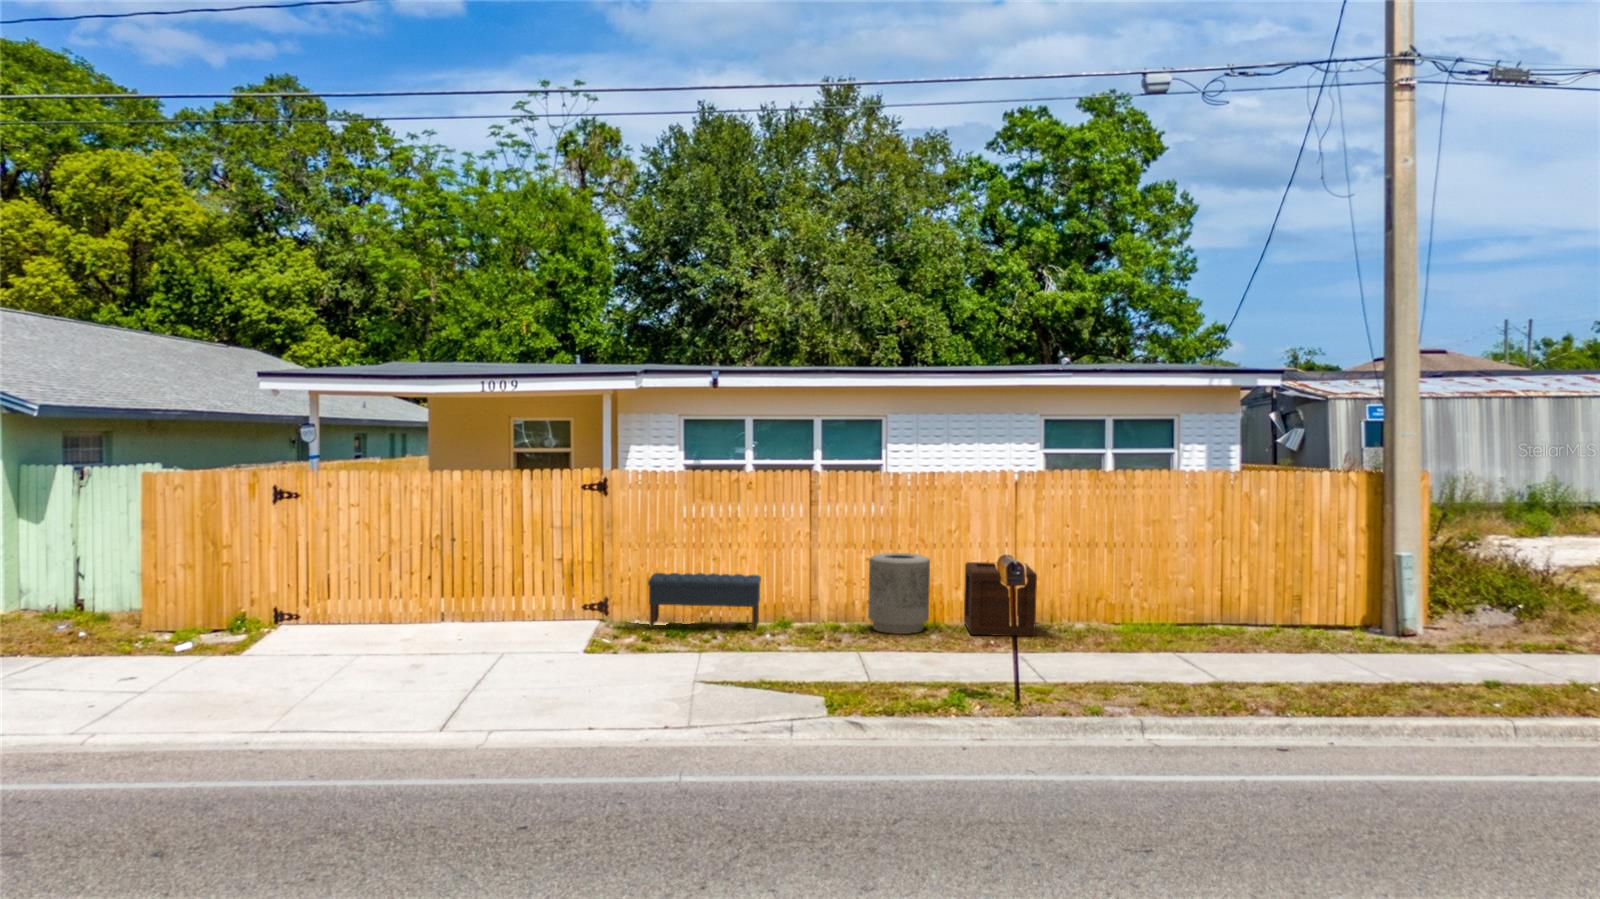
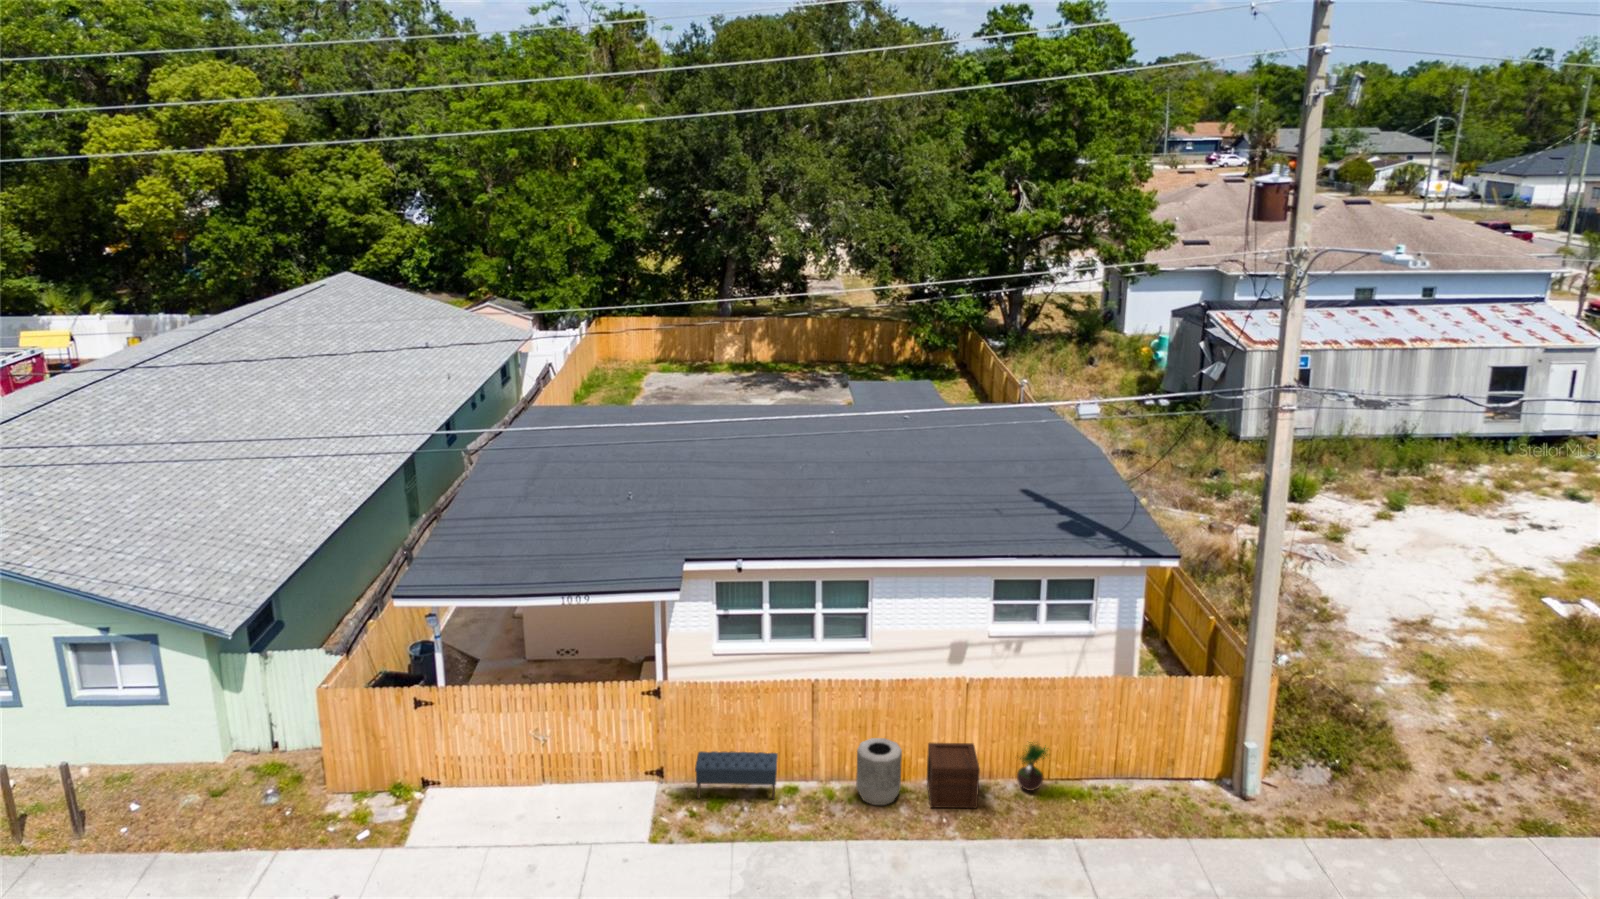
potted tree: none [1084,546,1133,628] -> present [1017,742,1048,791]

